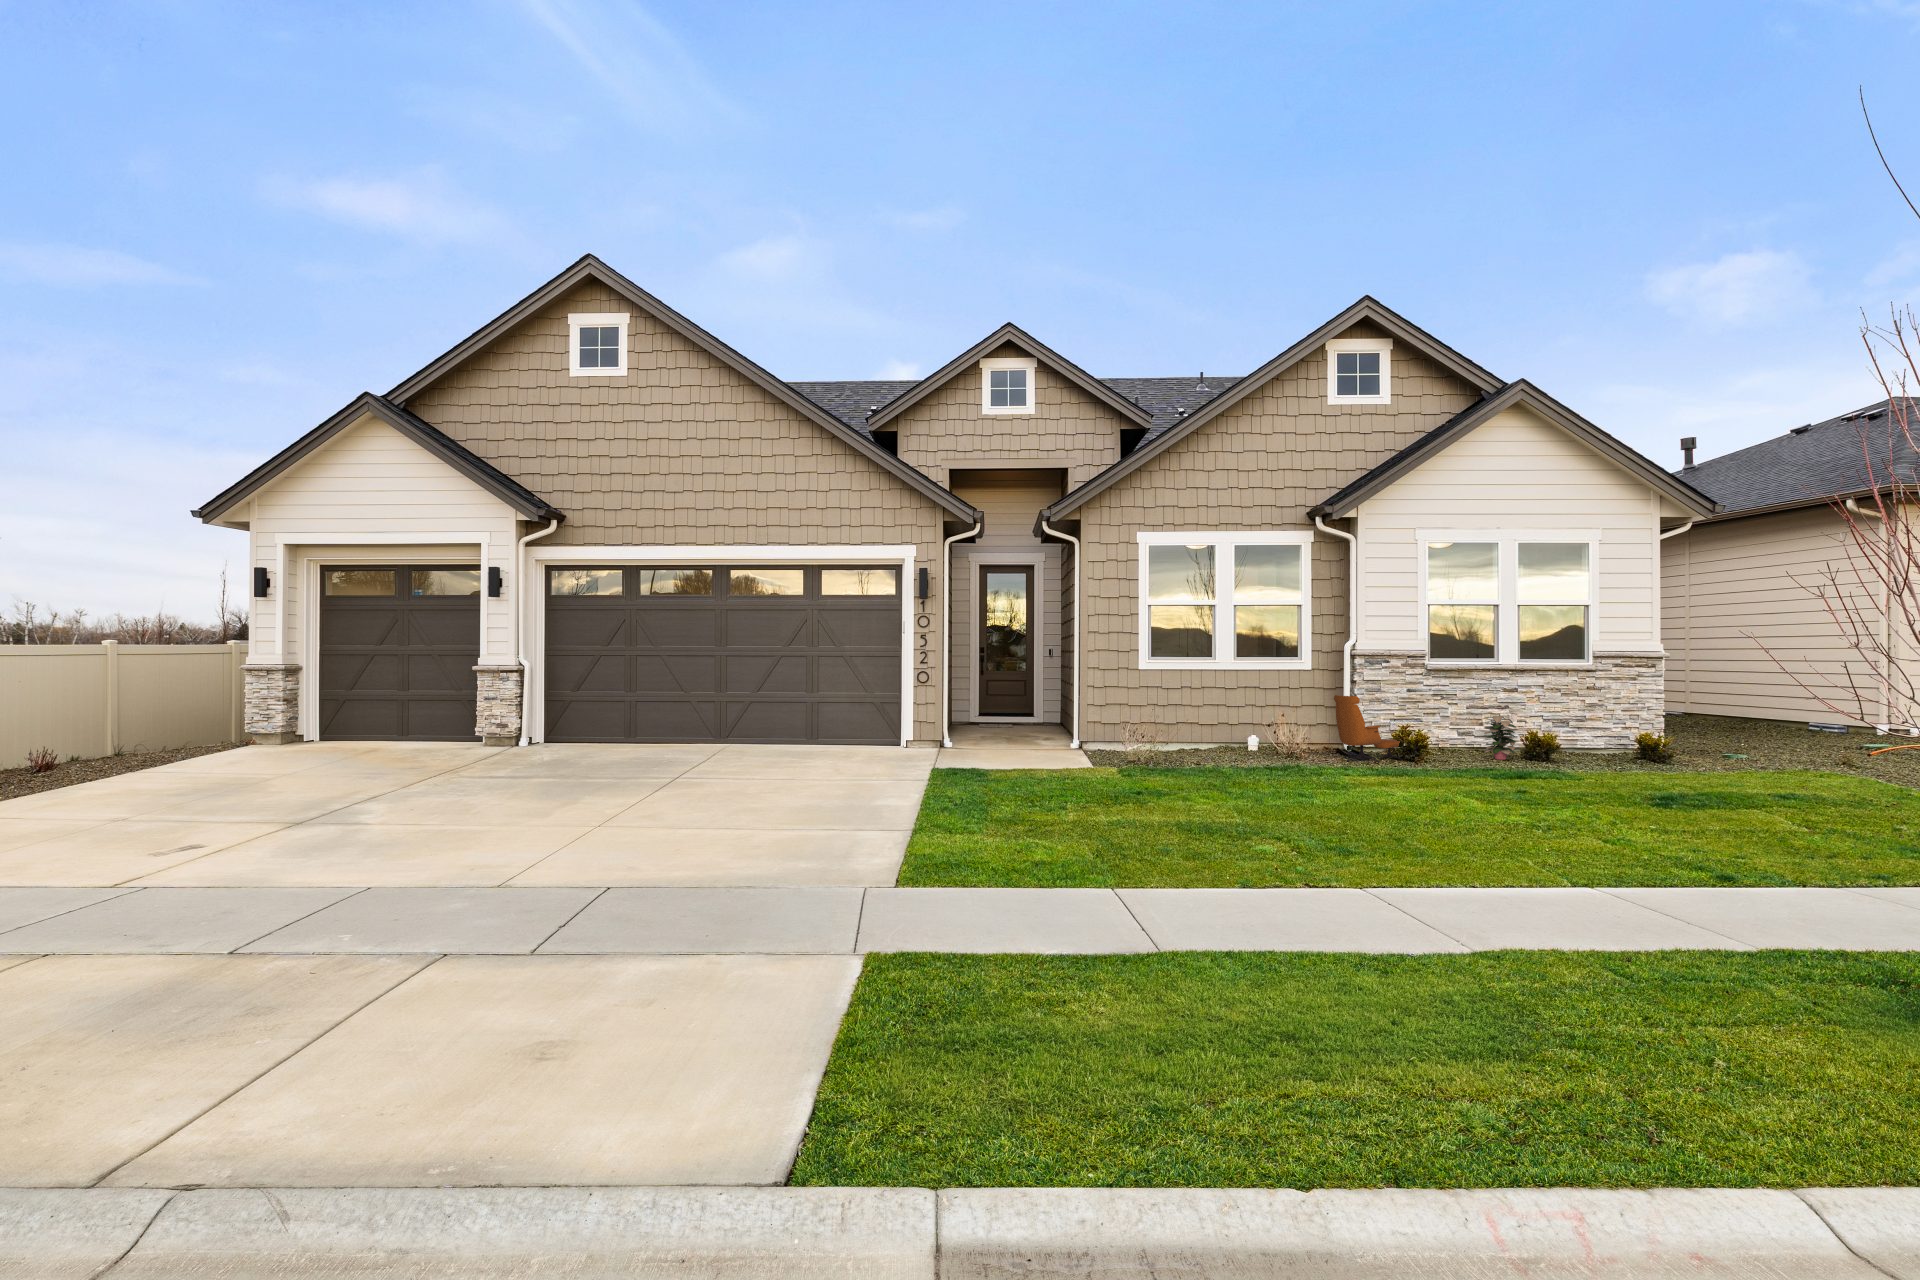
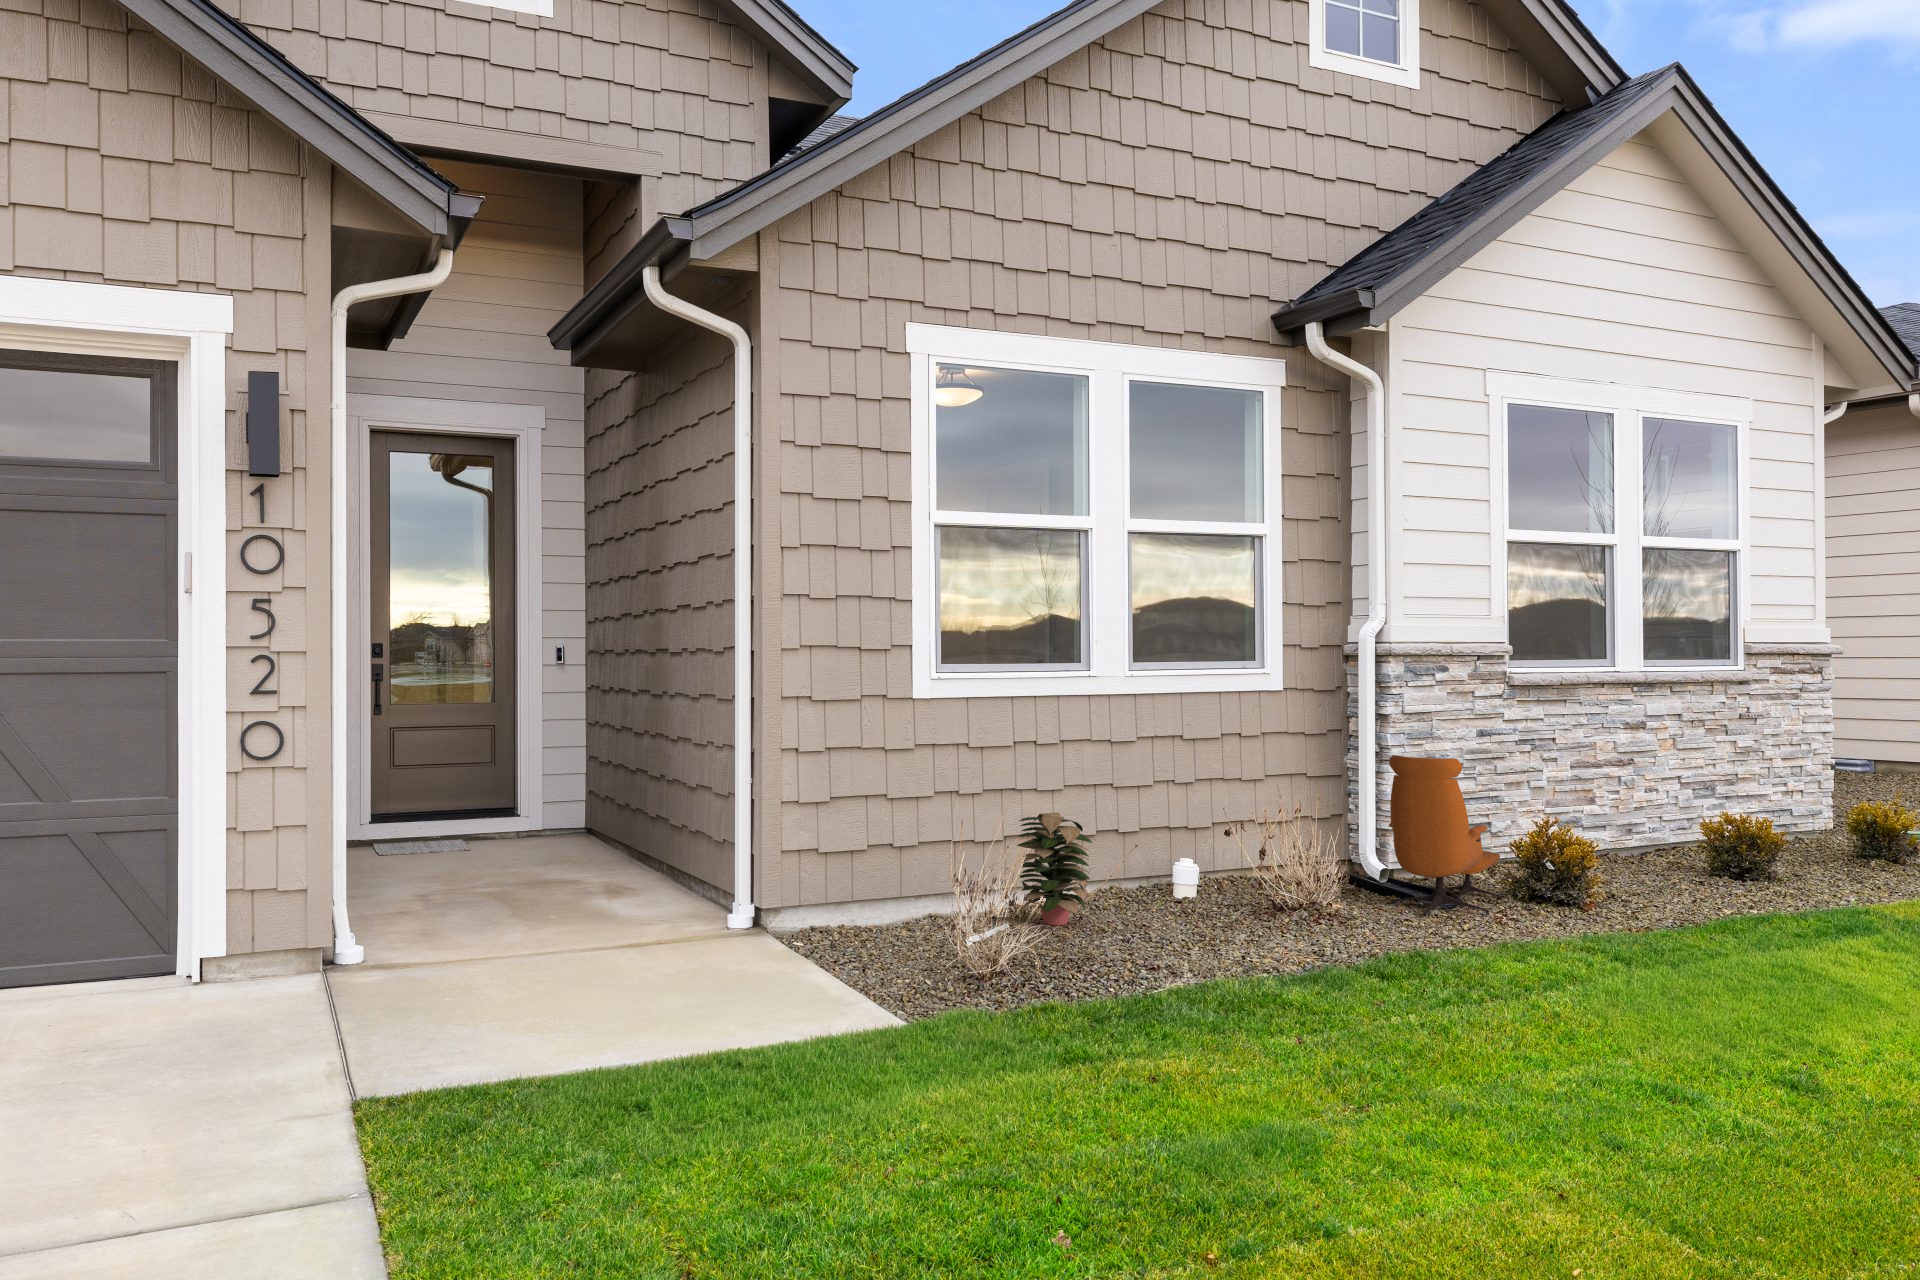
decorative plant: present [1484,716,1516,760] -> present [1017,813,1092,925]

